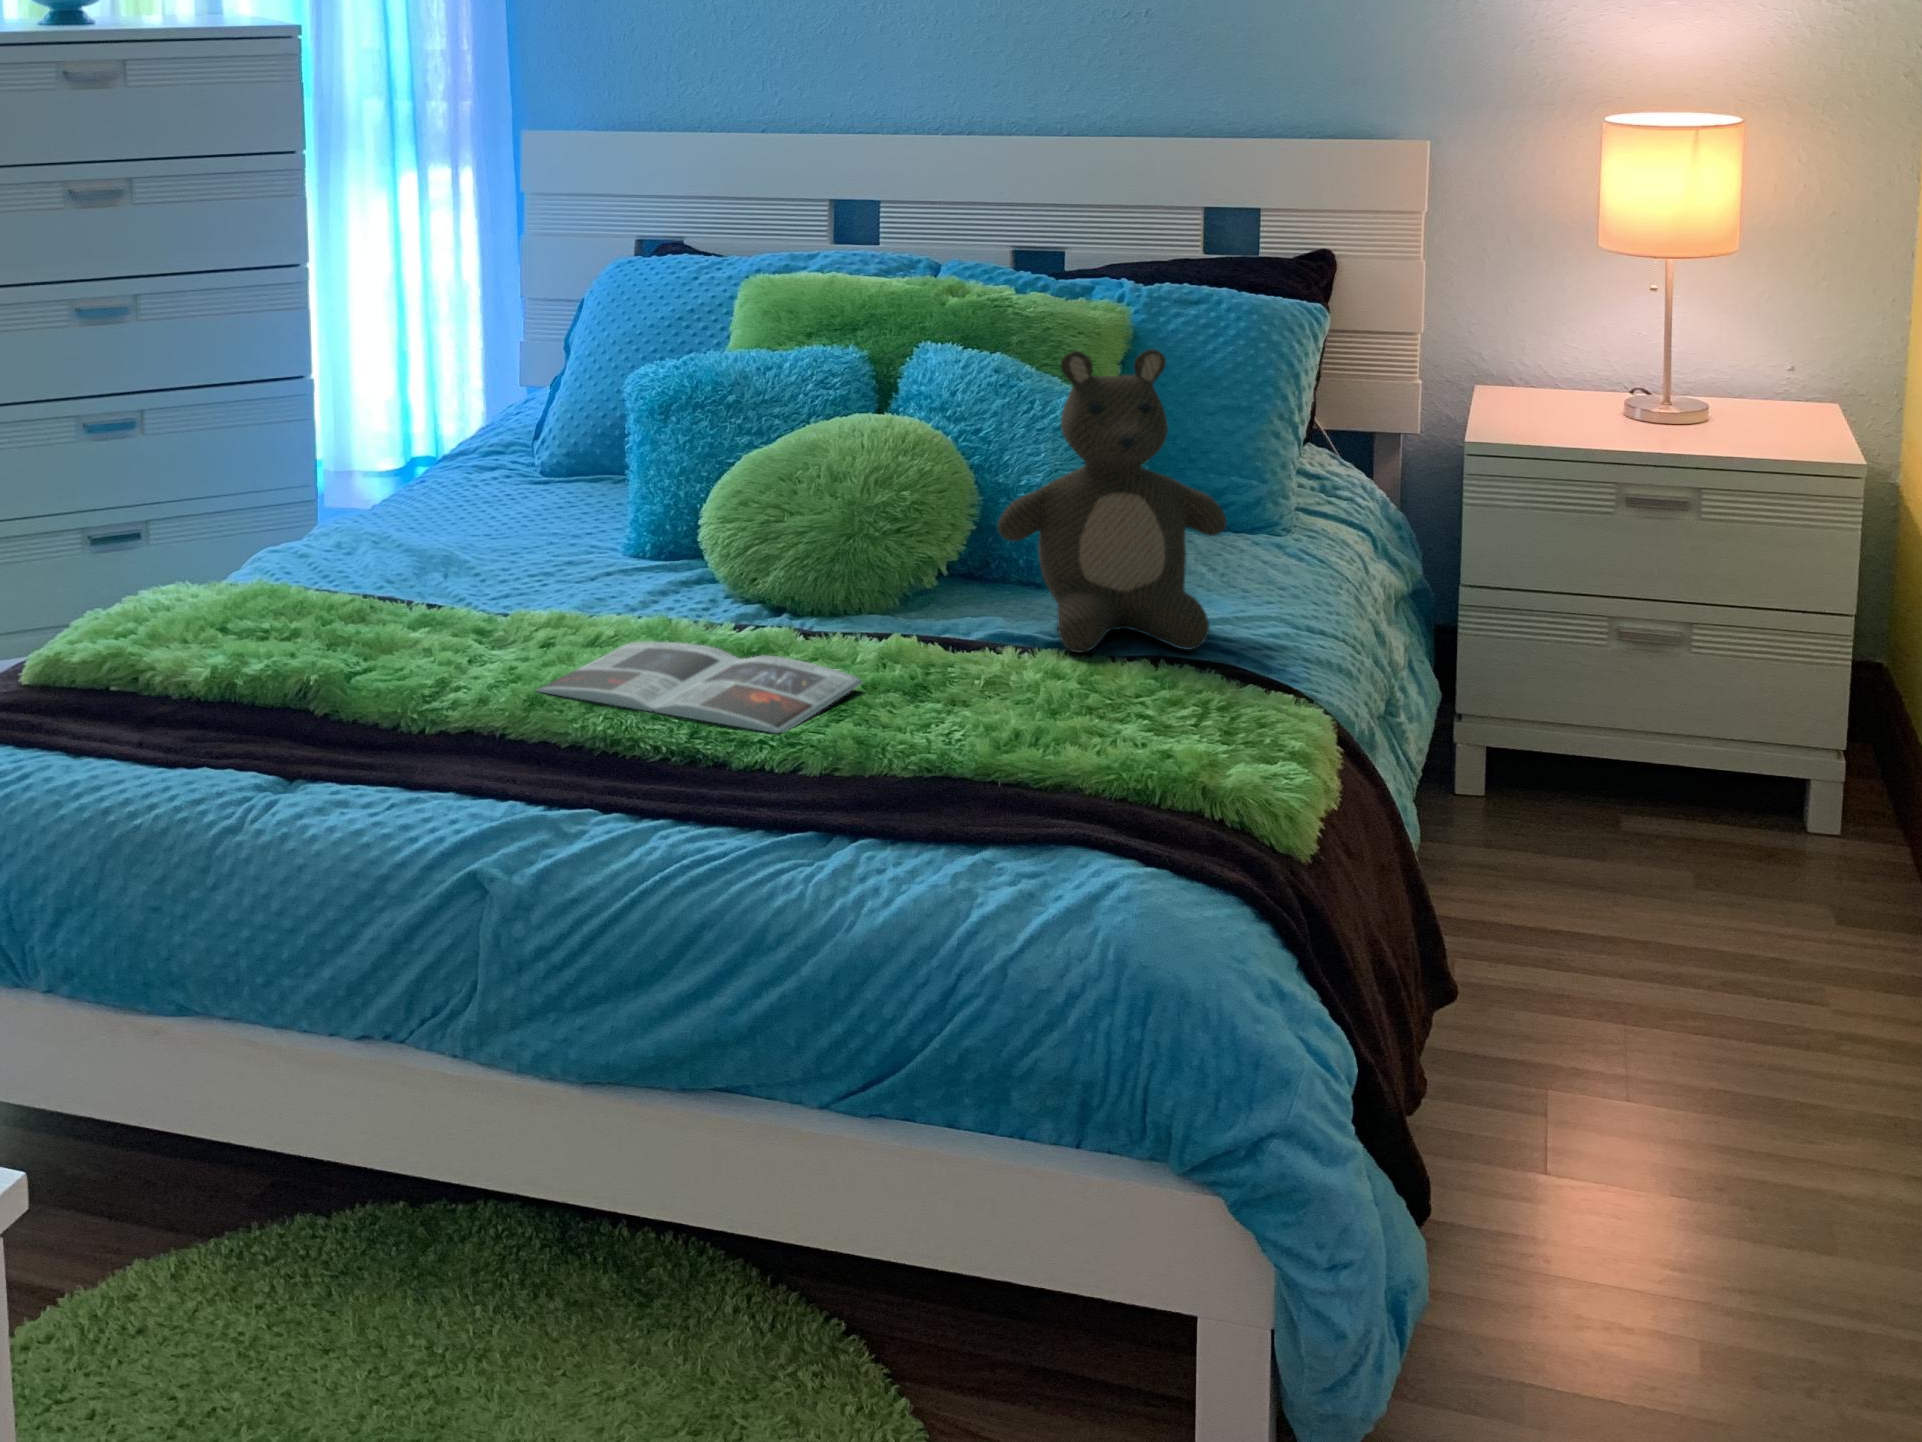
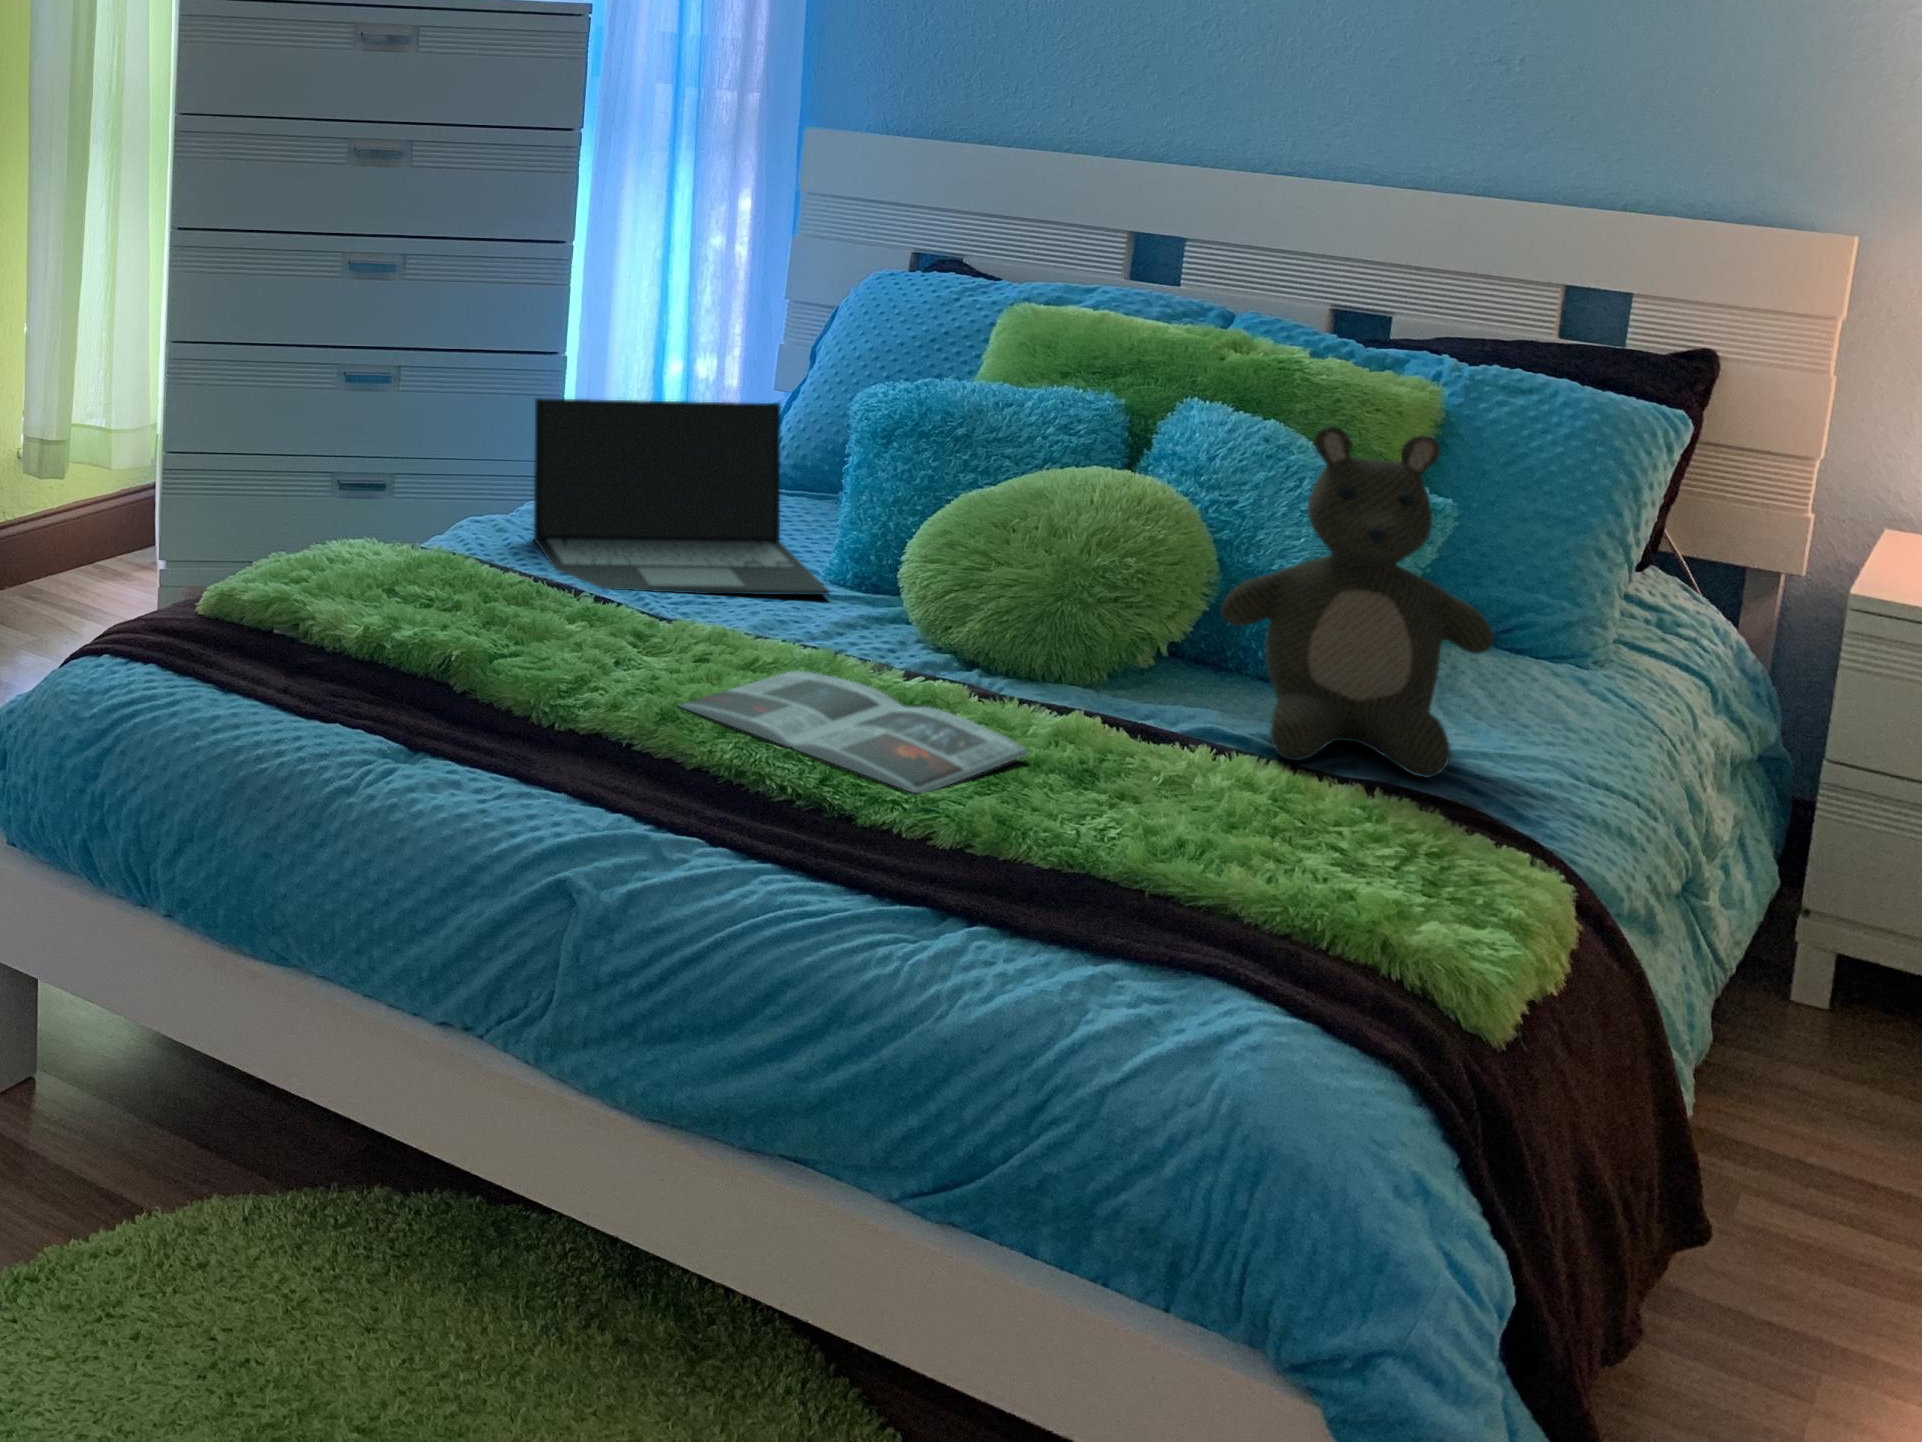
laptop: none [320,396,633,604] -> present [534,398,829,595]

